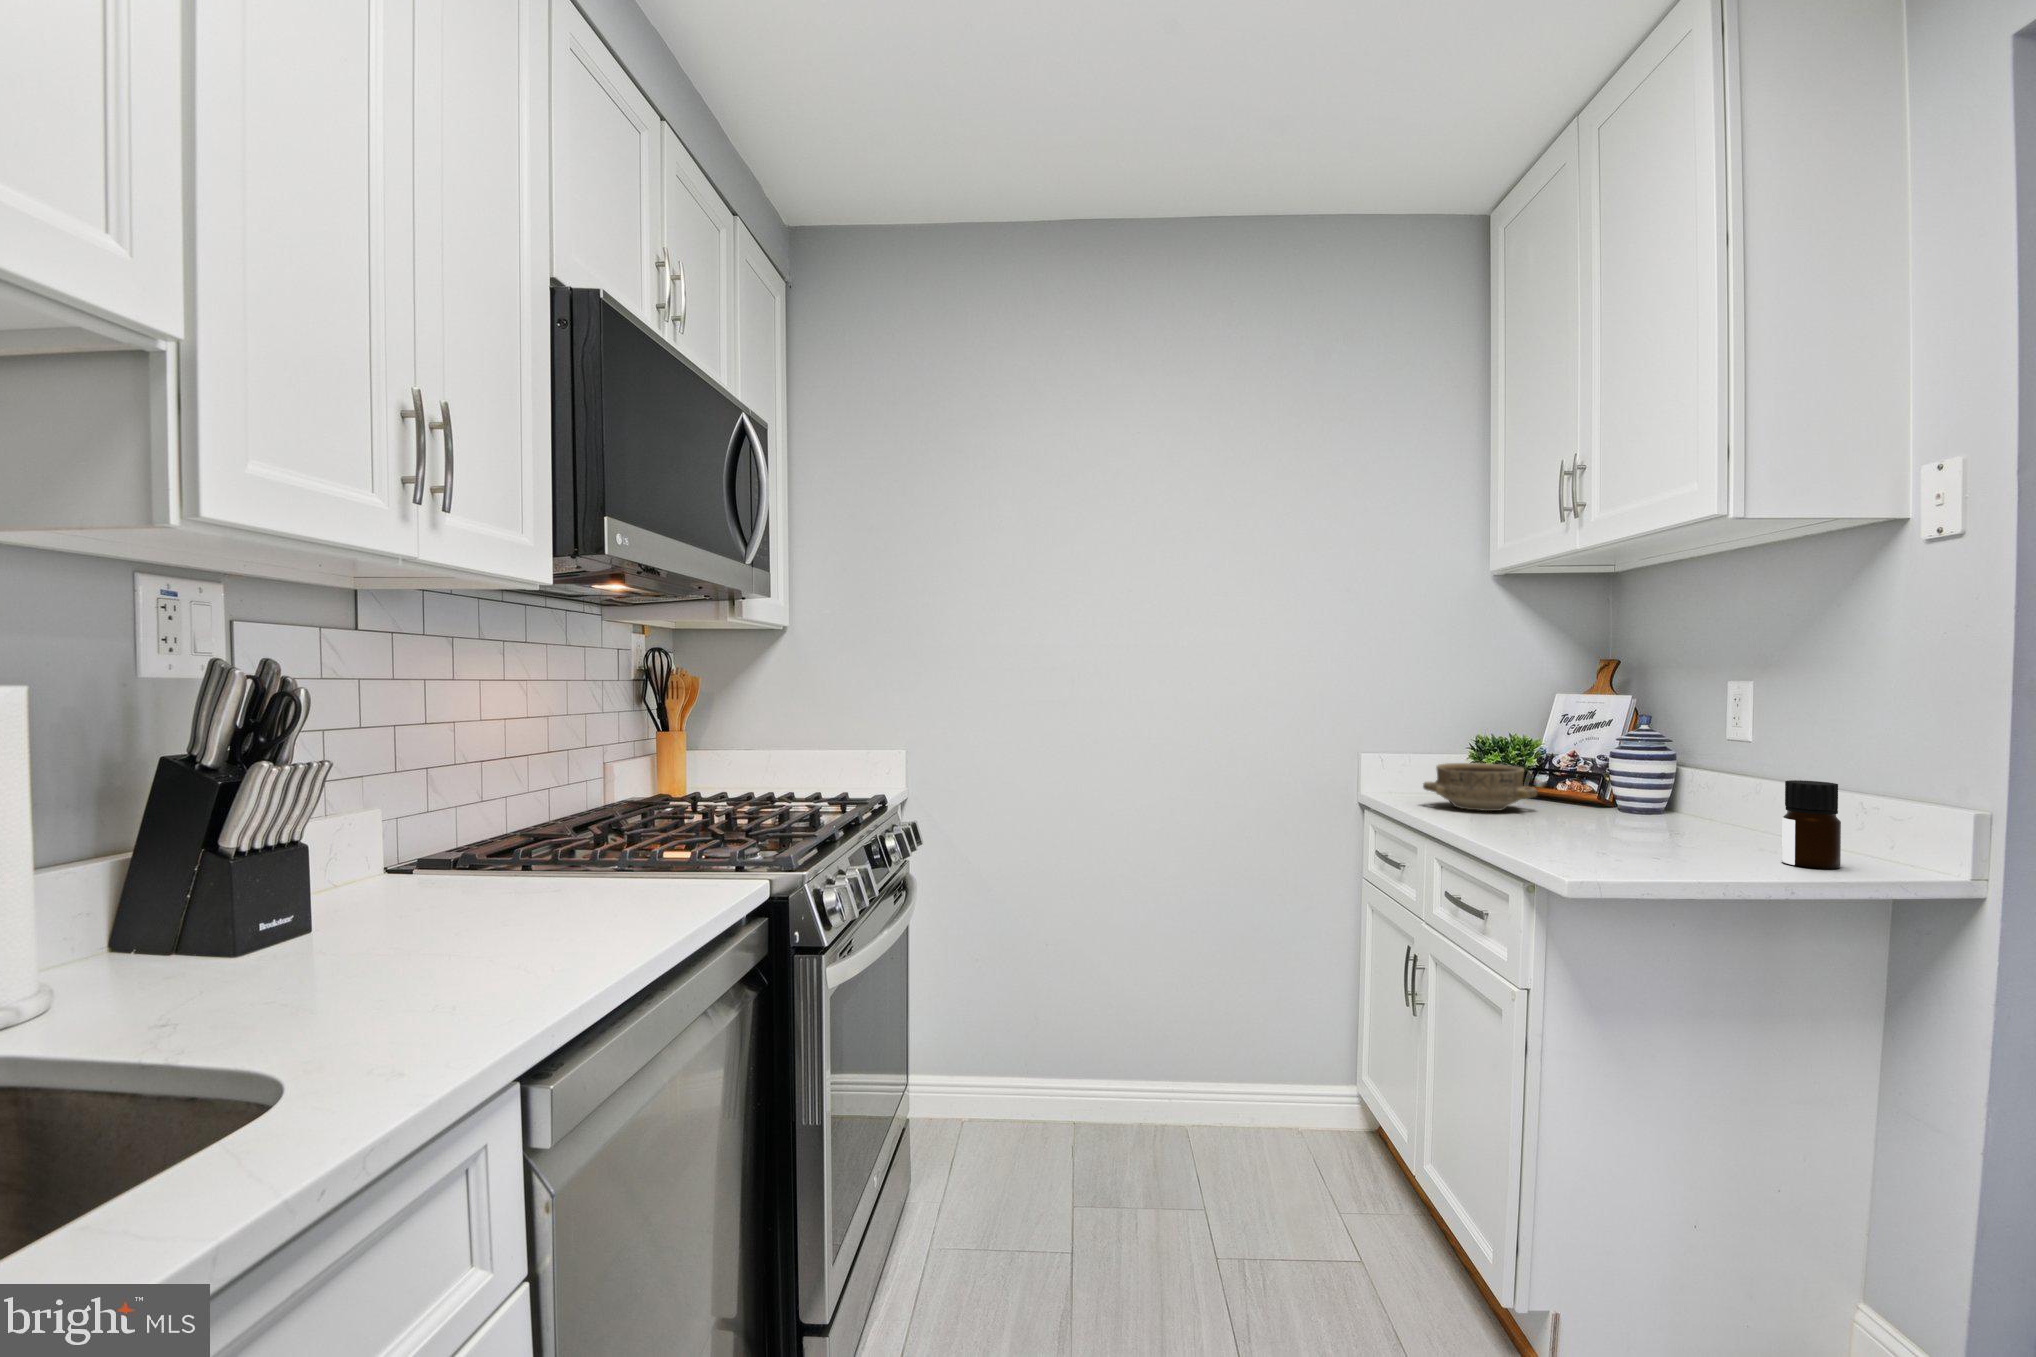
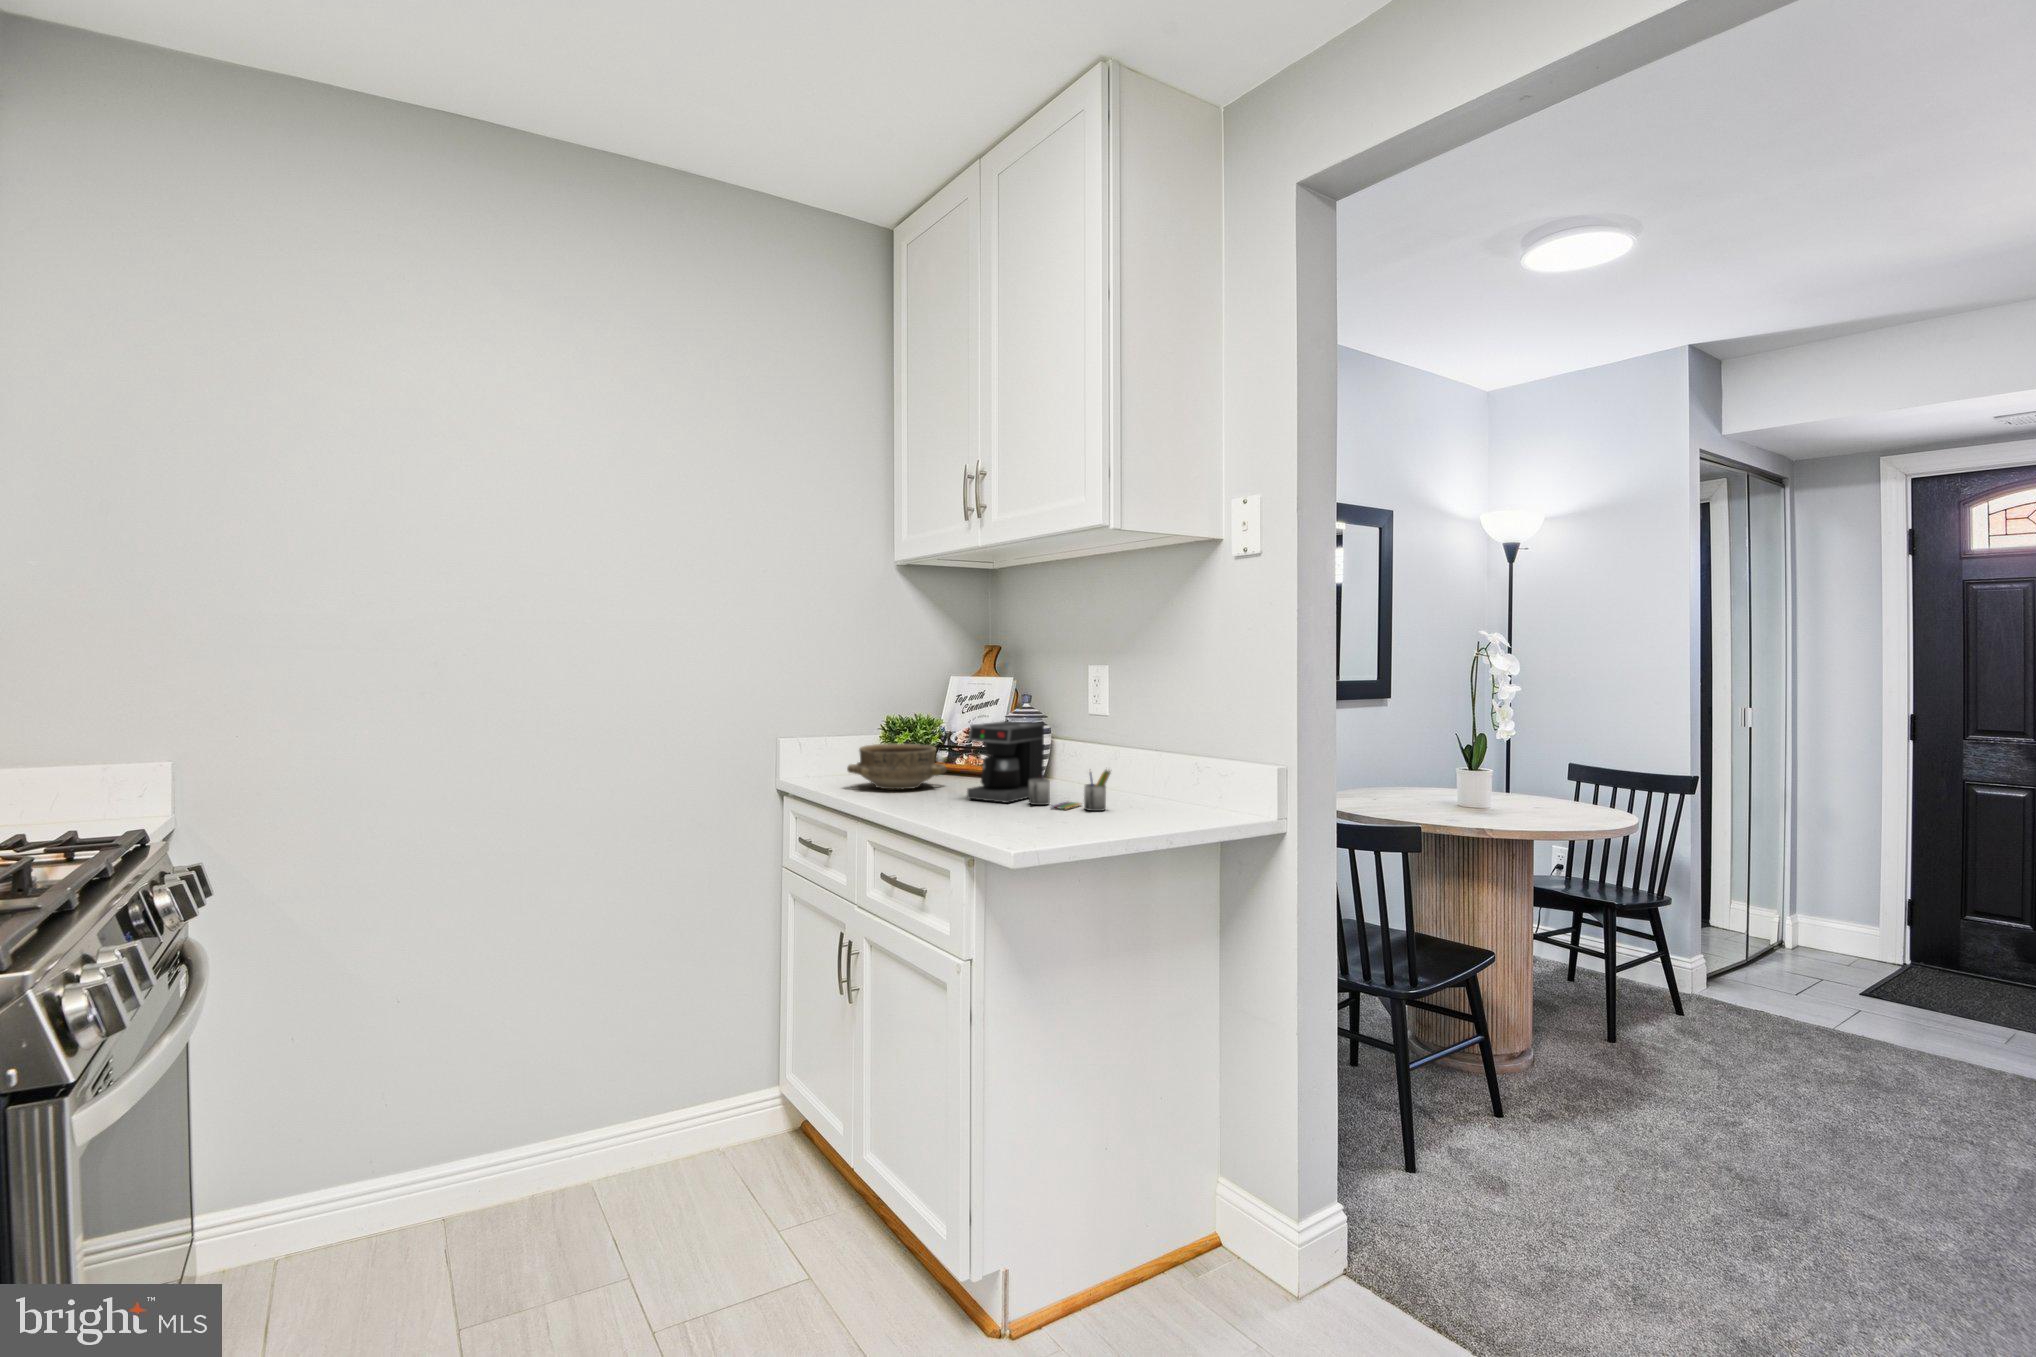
coffee maker: none [1553,743,1741,853] -> present [967,721,1111,811]
bottle: present [1782,780,1841,869] -> none [1140,747,1176,818]

